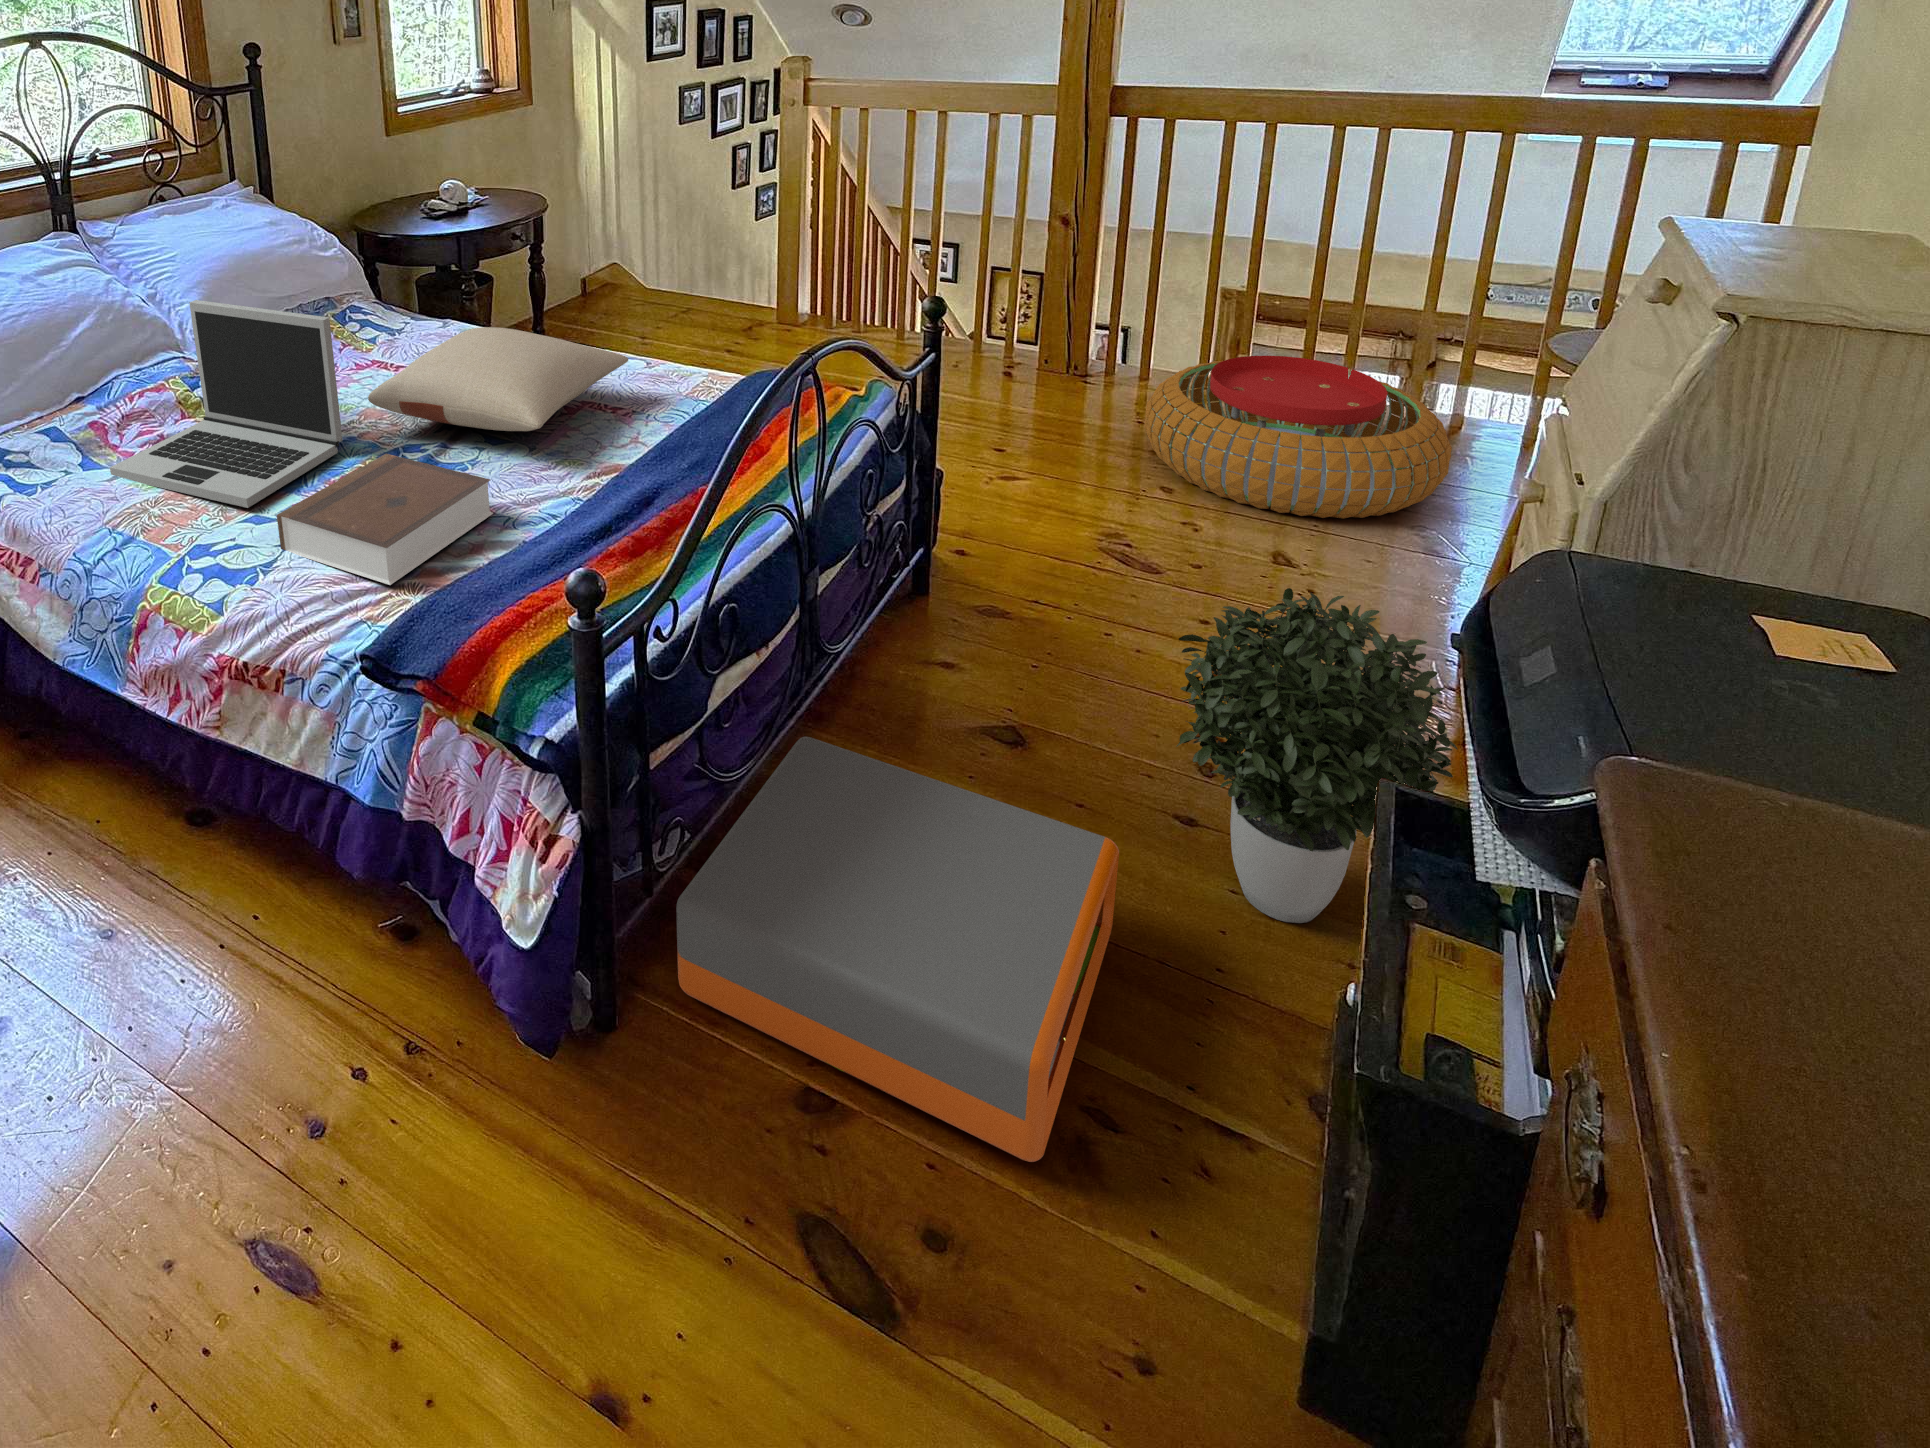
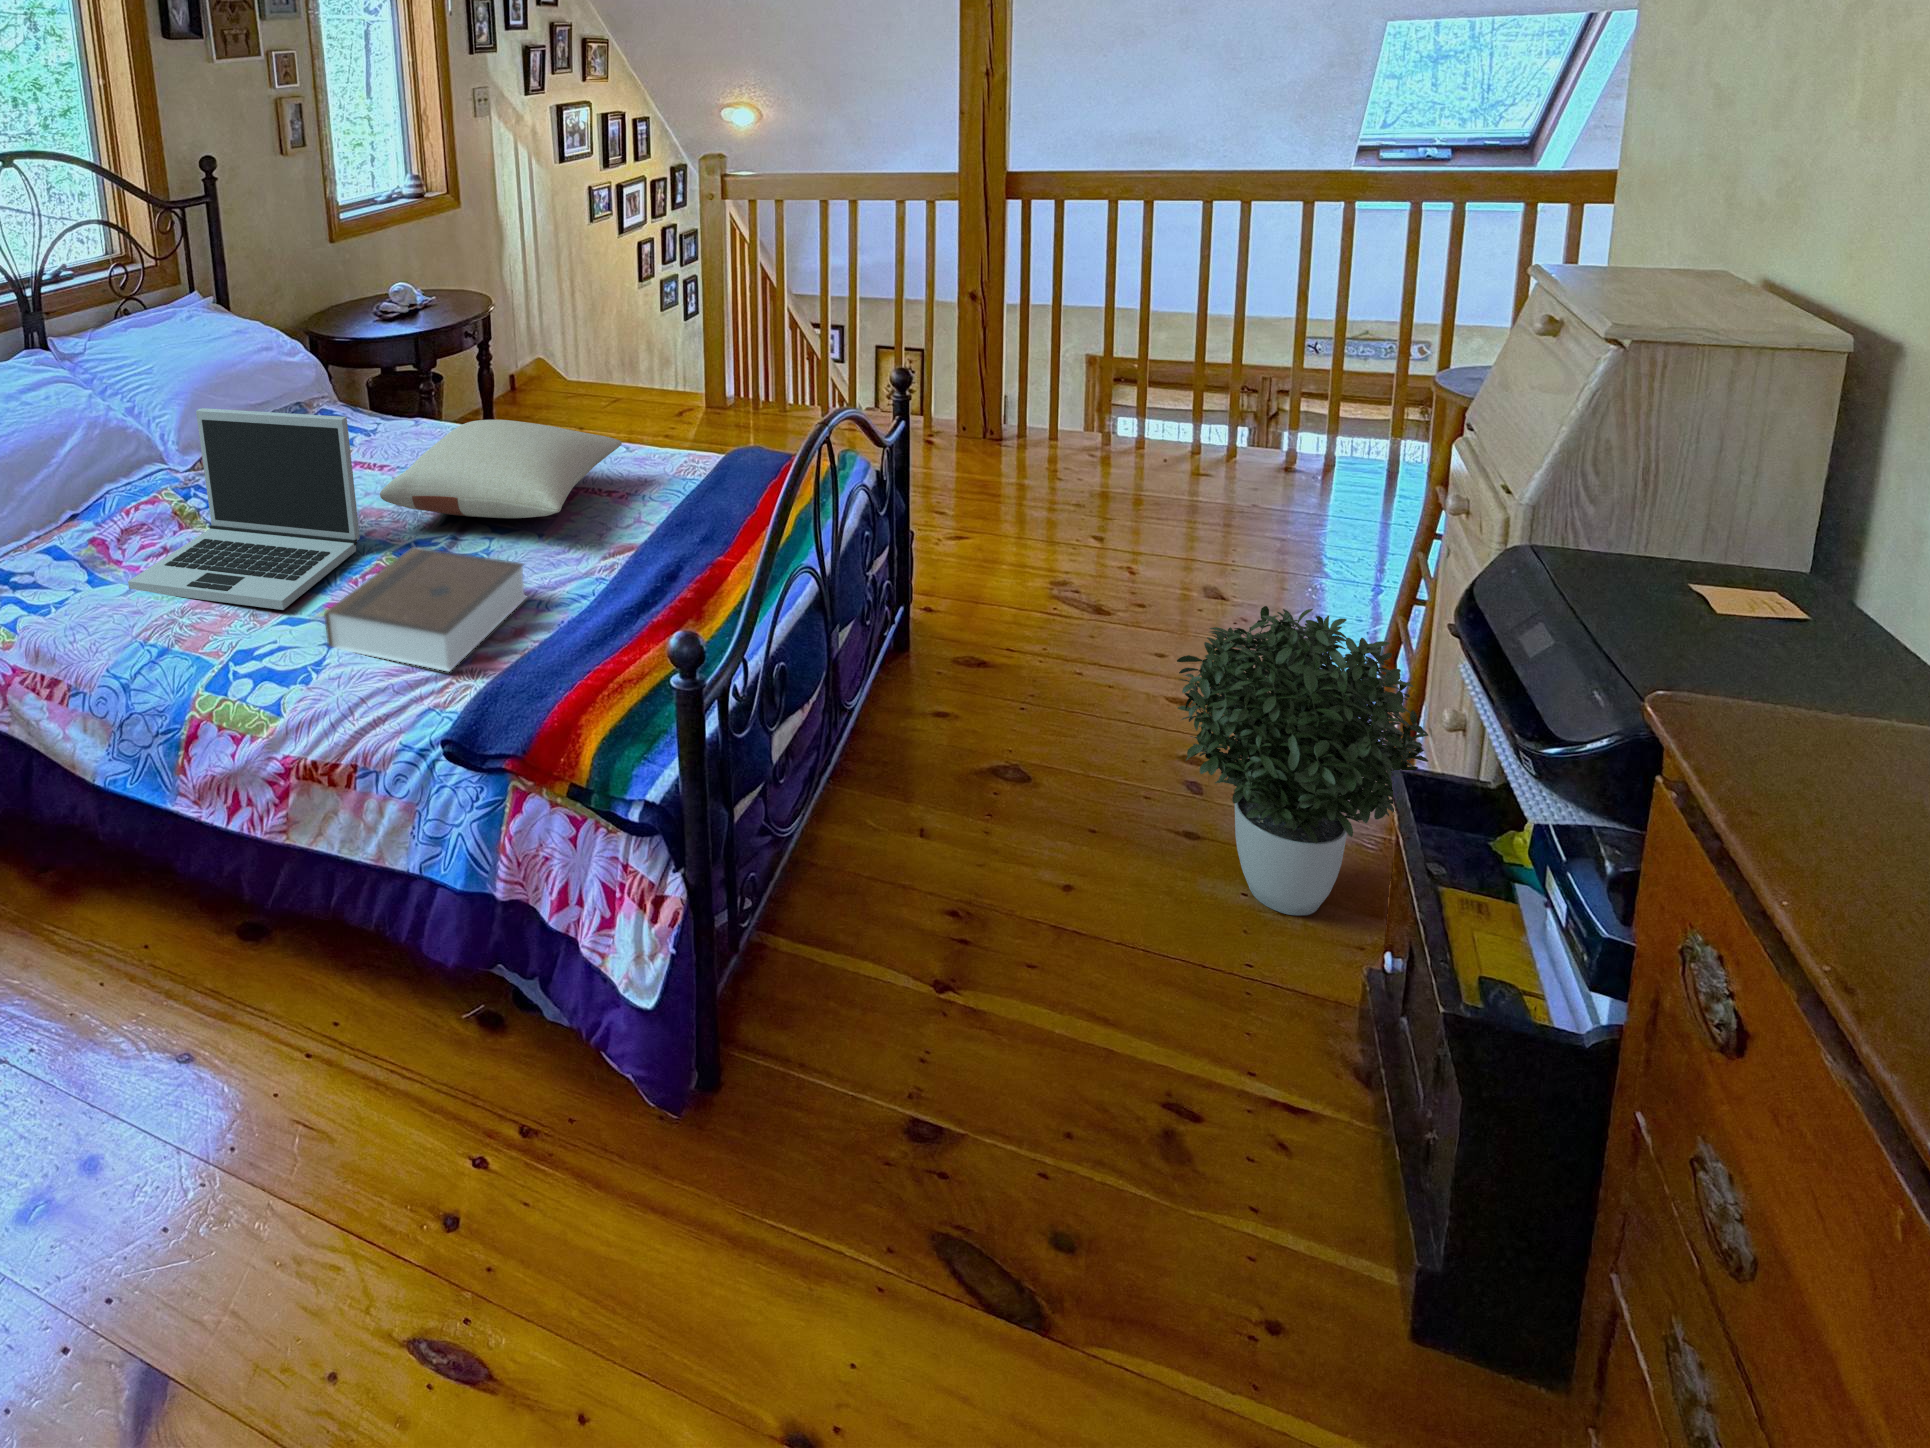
pouf: present [1144,355,1452,519] -> none [1069,408,1340,552]
storage box: present [676,737,1119,1162] -> none [764,788,1151,1159]

